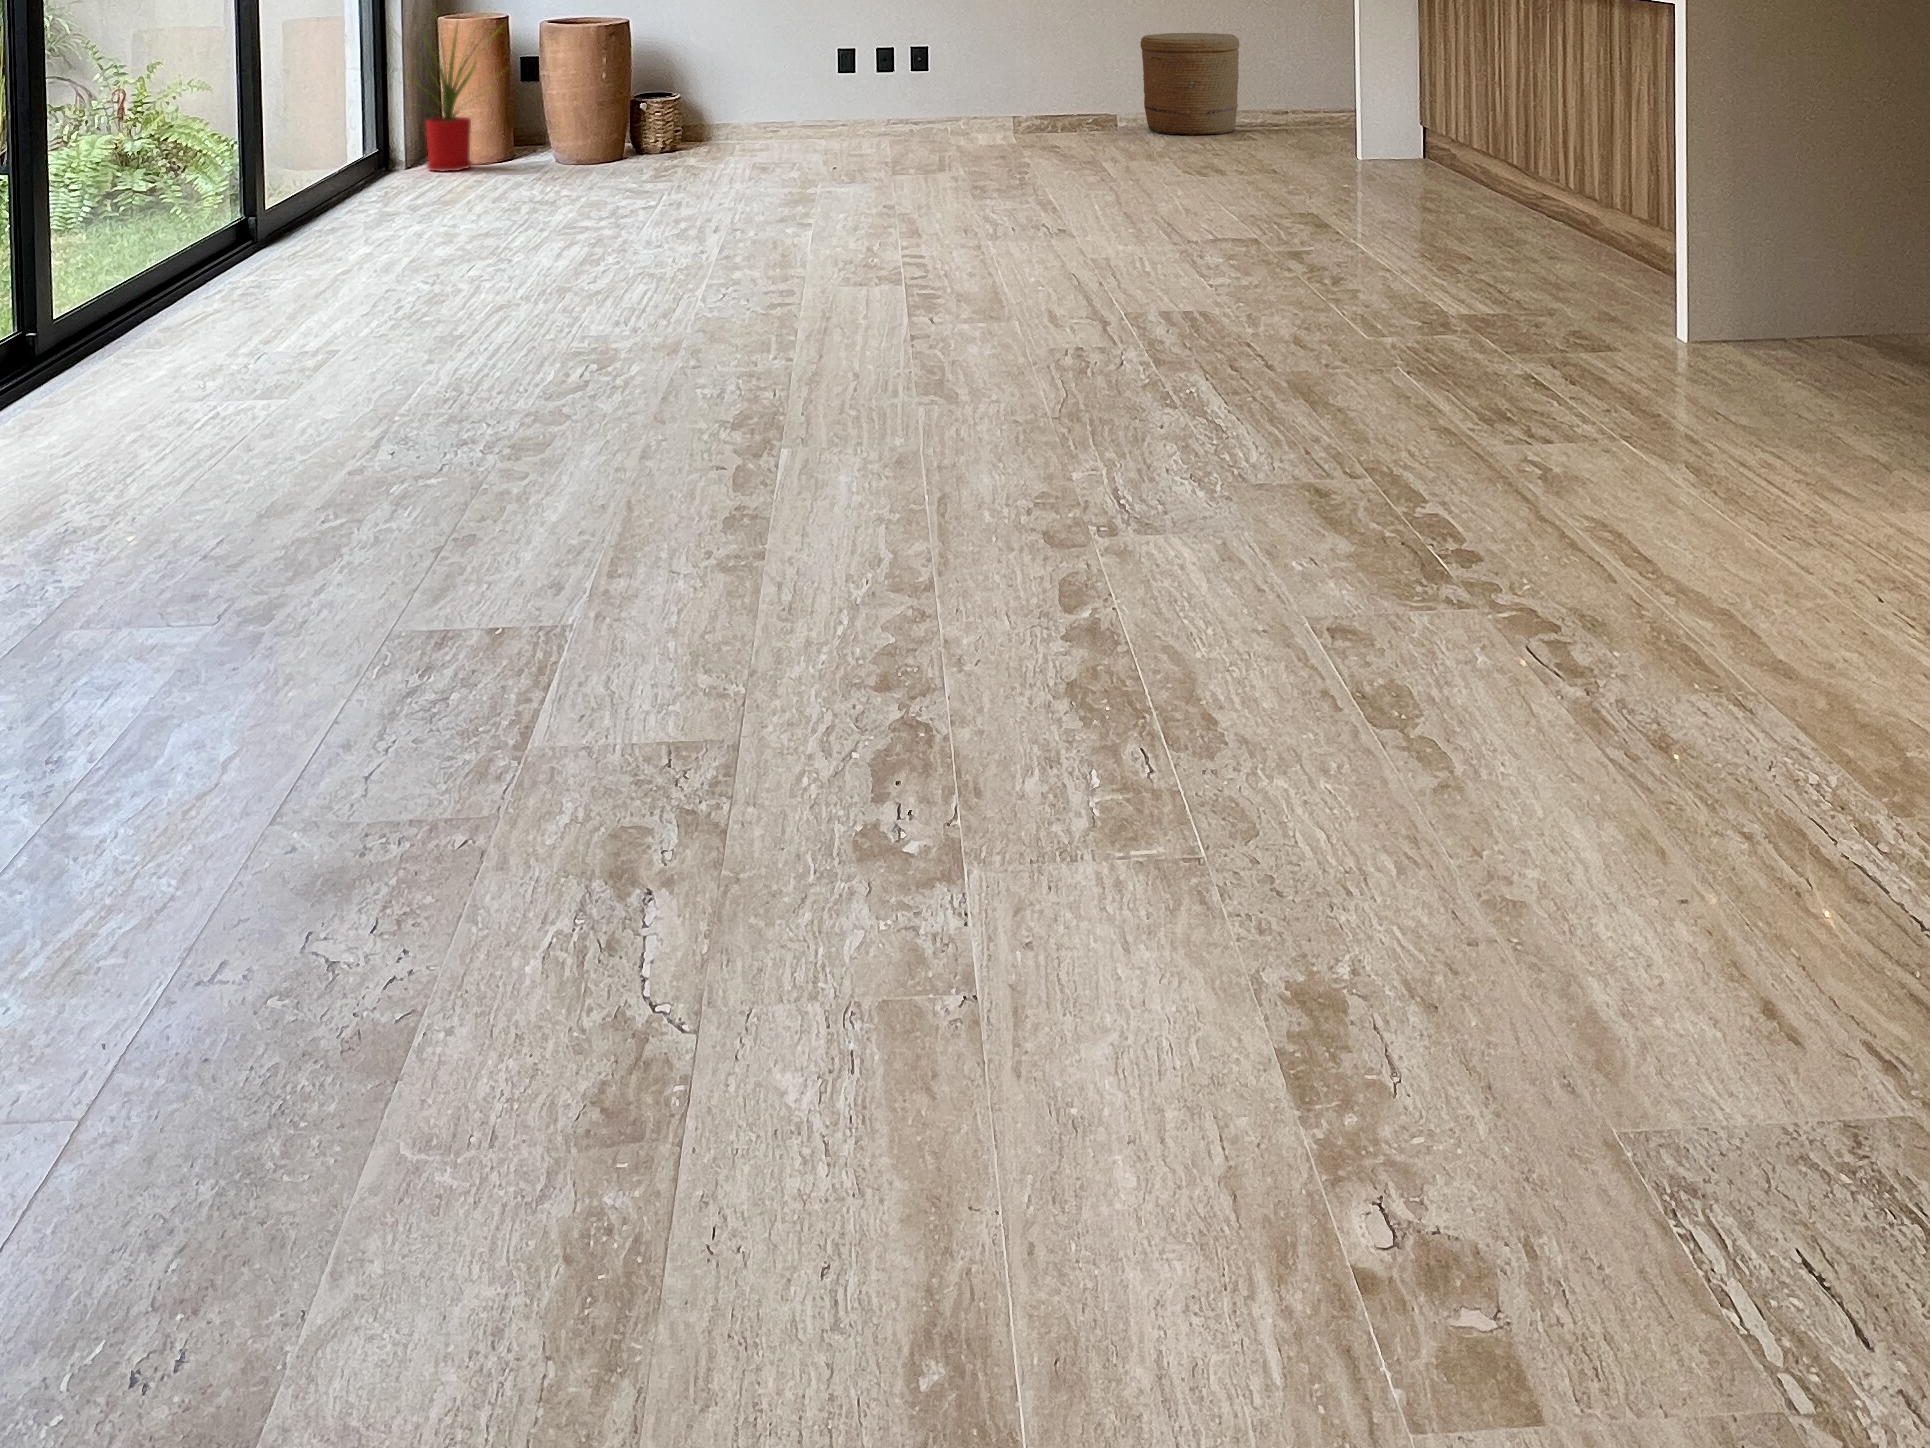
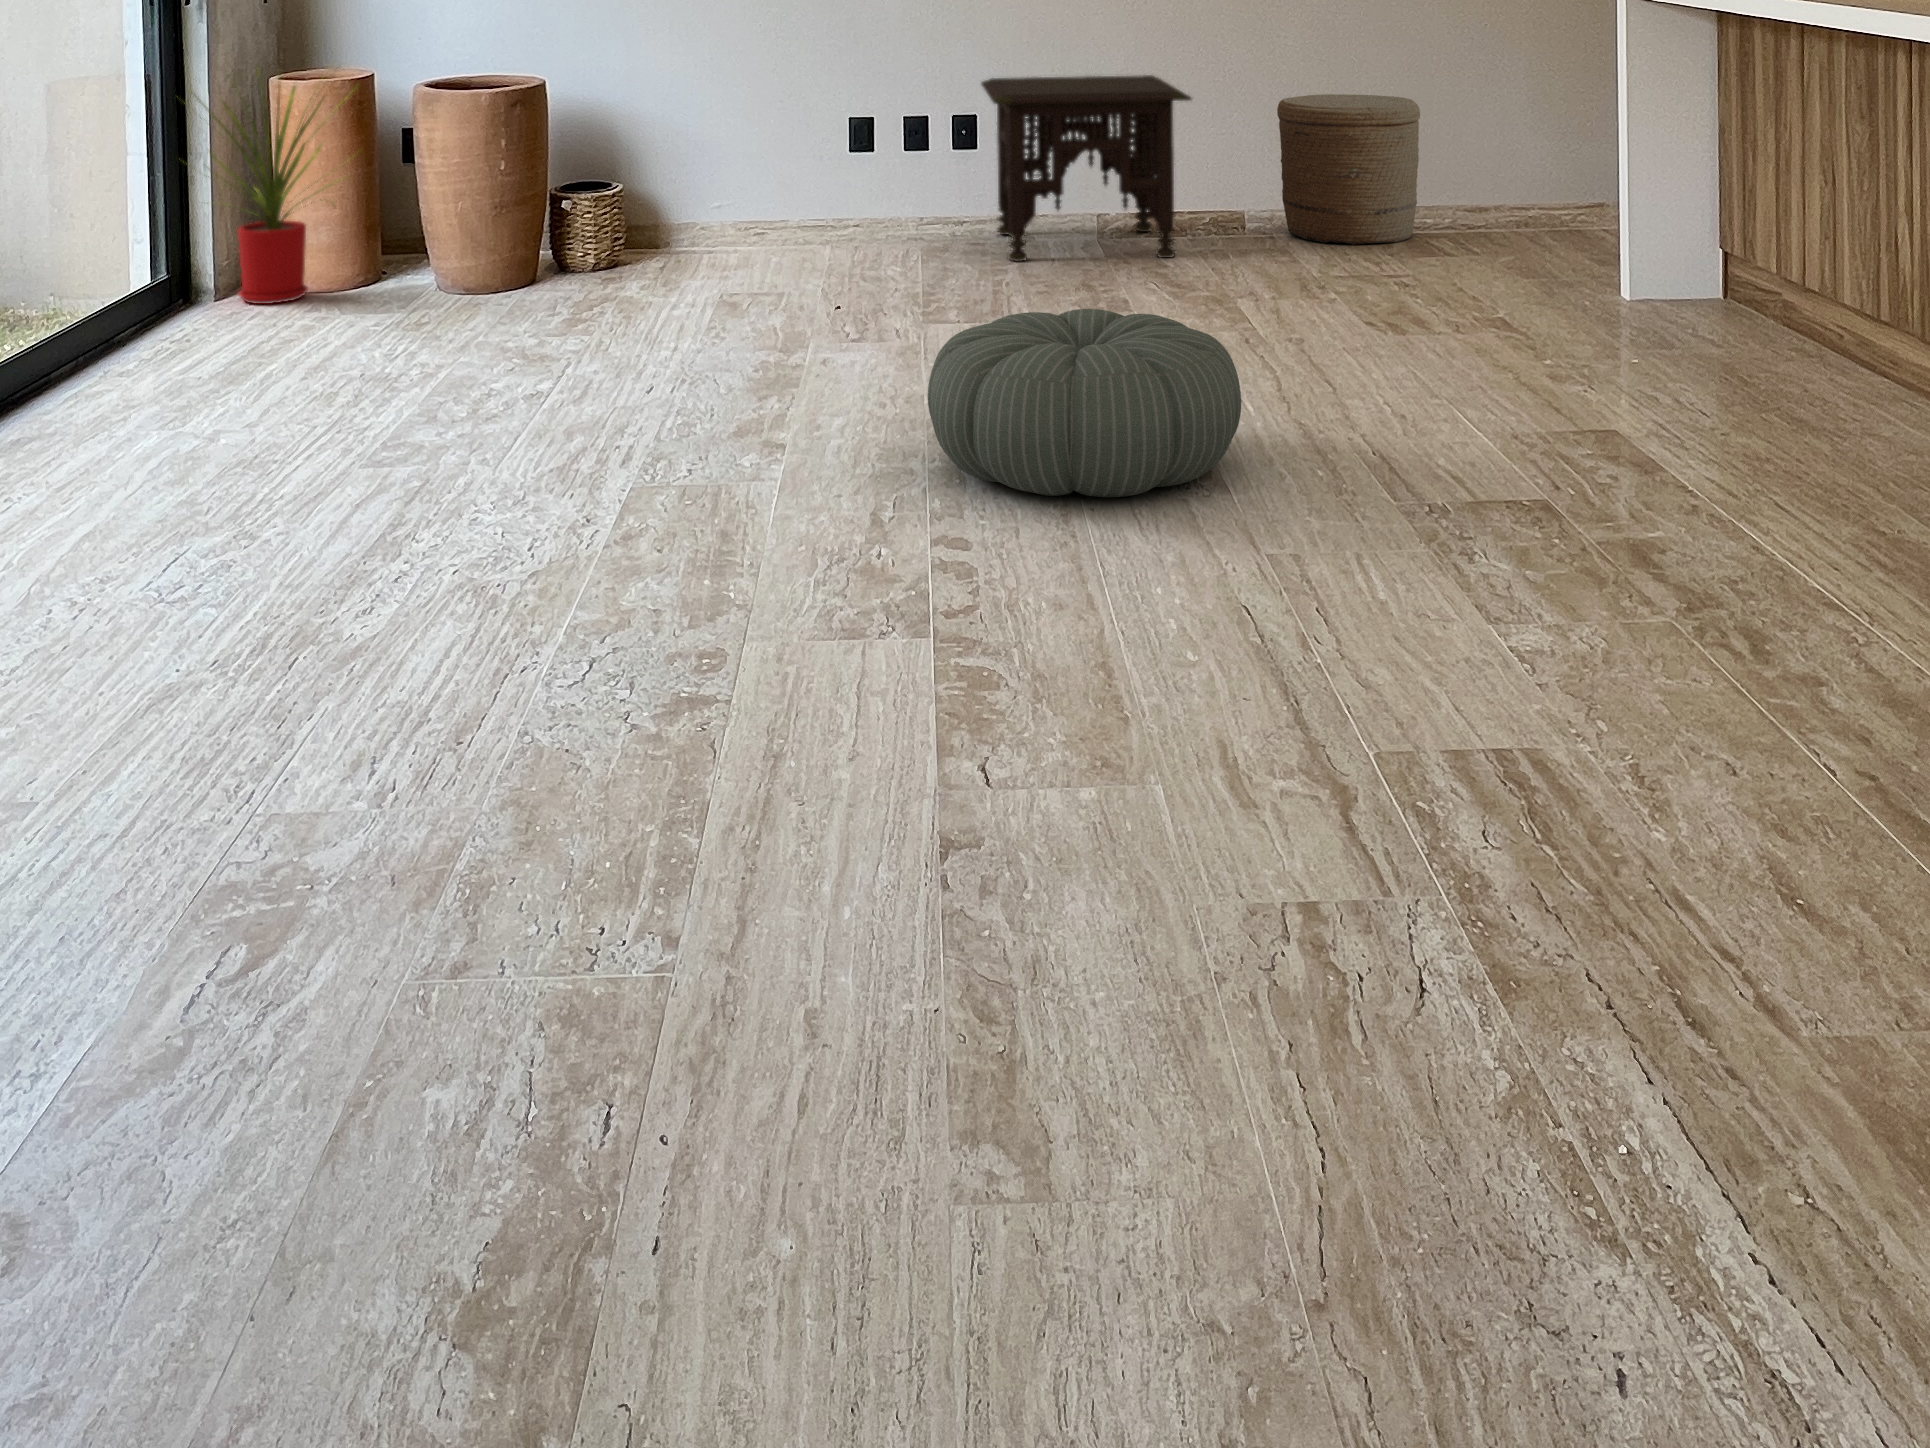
side table: none [932,20,1078,146] -> present [981,75,1192,261]
pouf: none [902,144,1086,241] -> present [928,309,1241,497]

